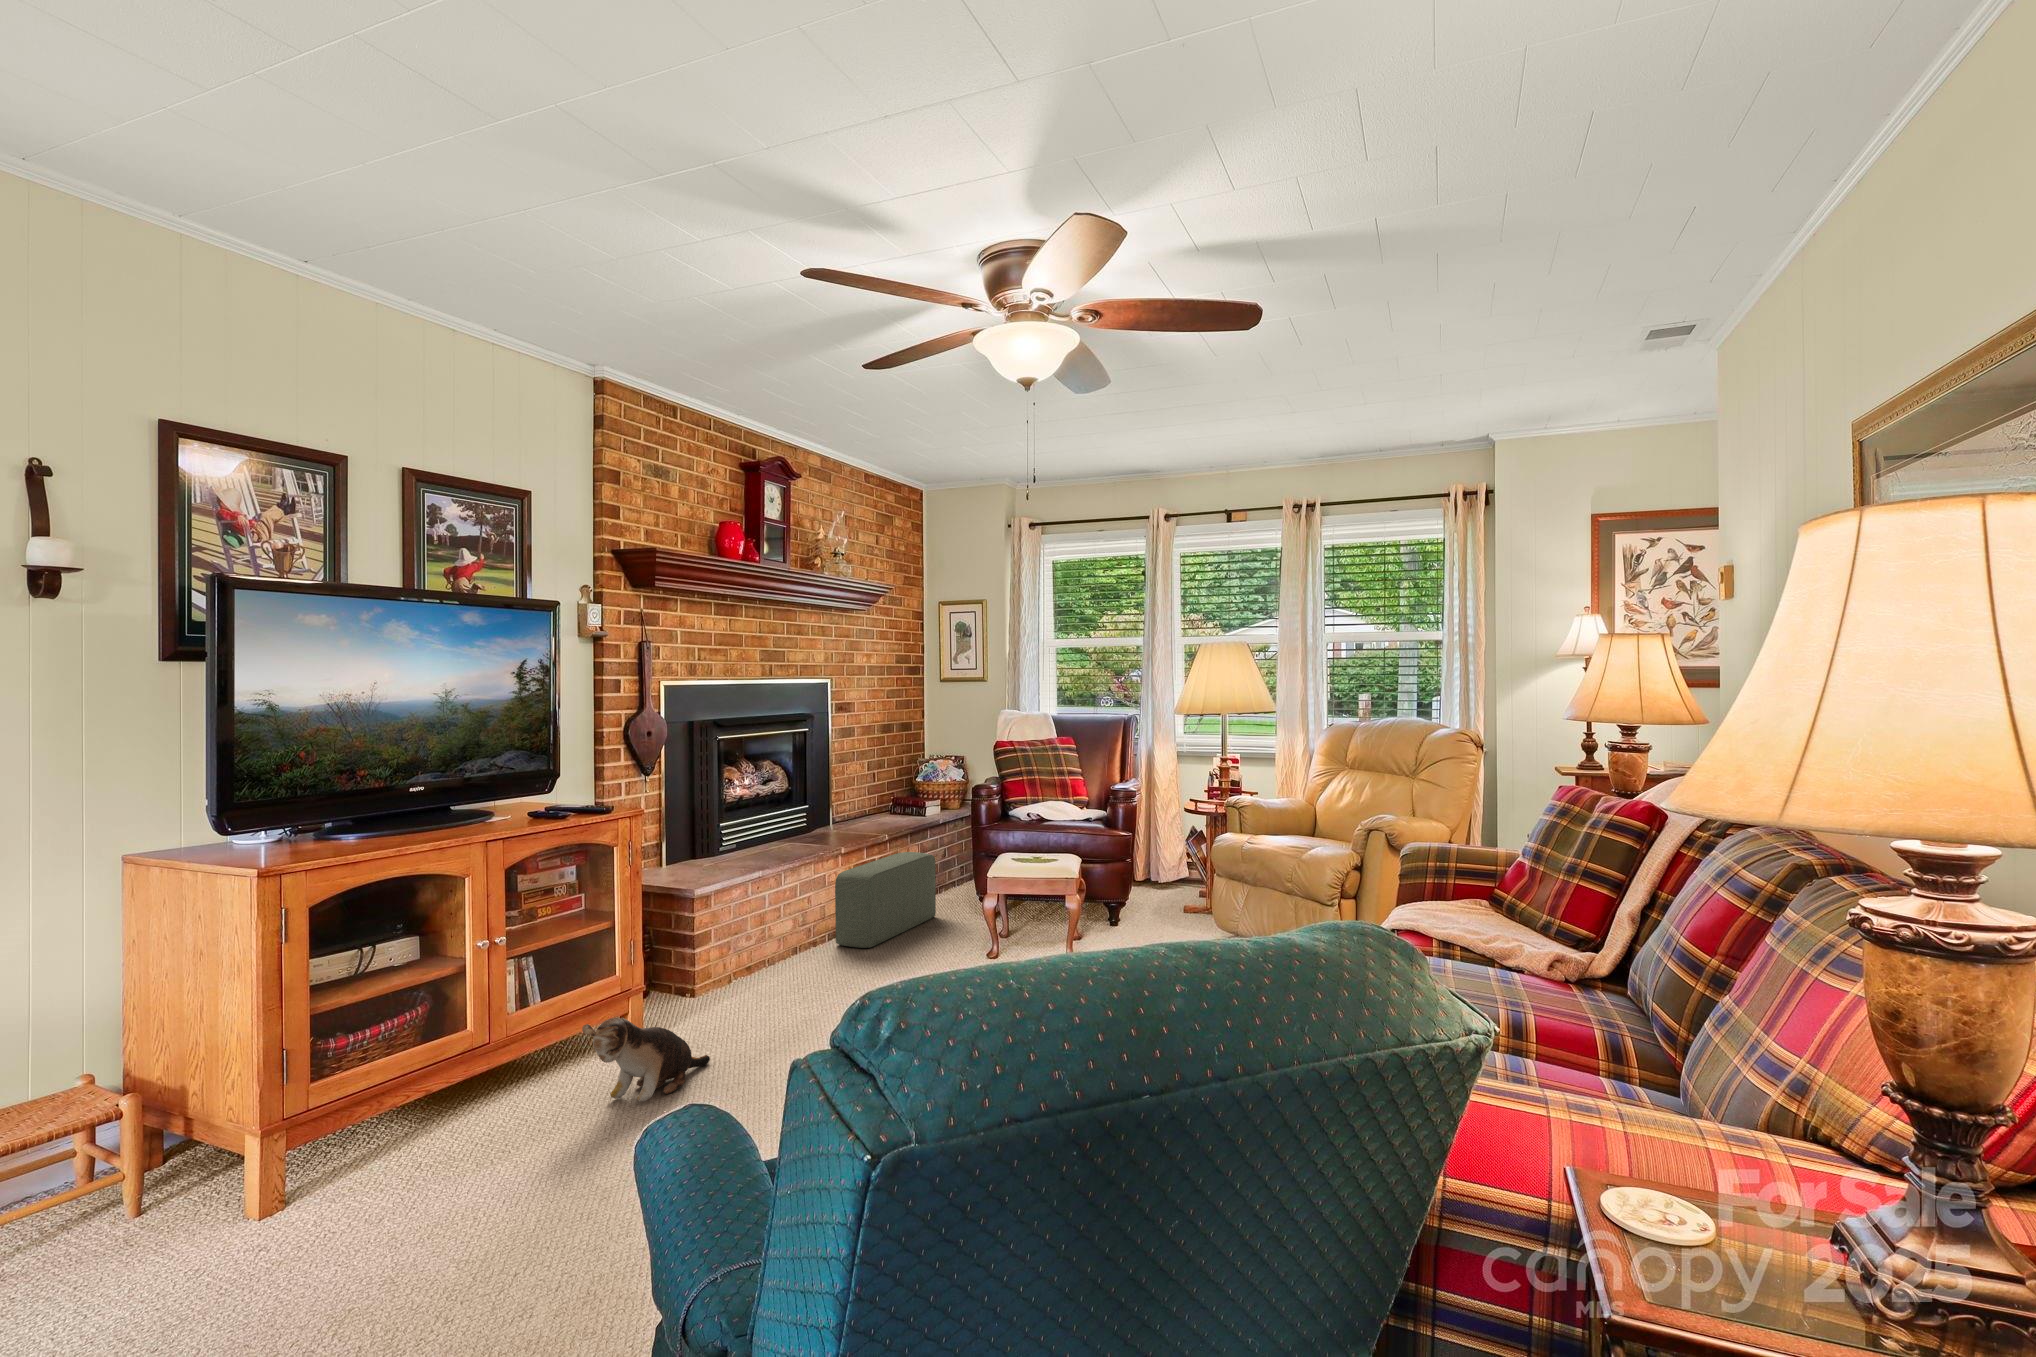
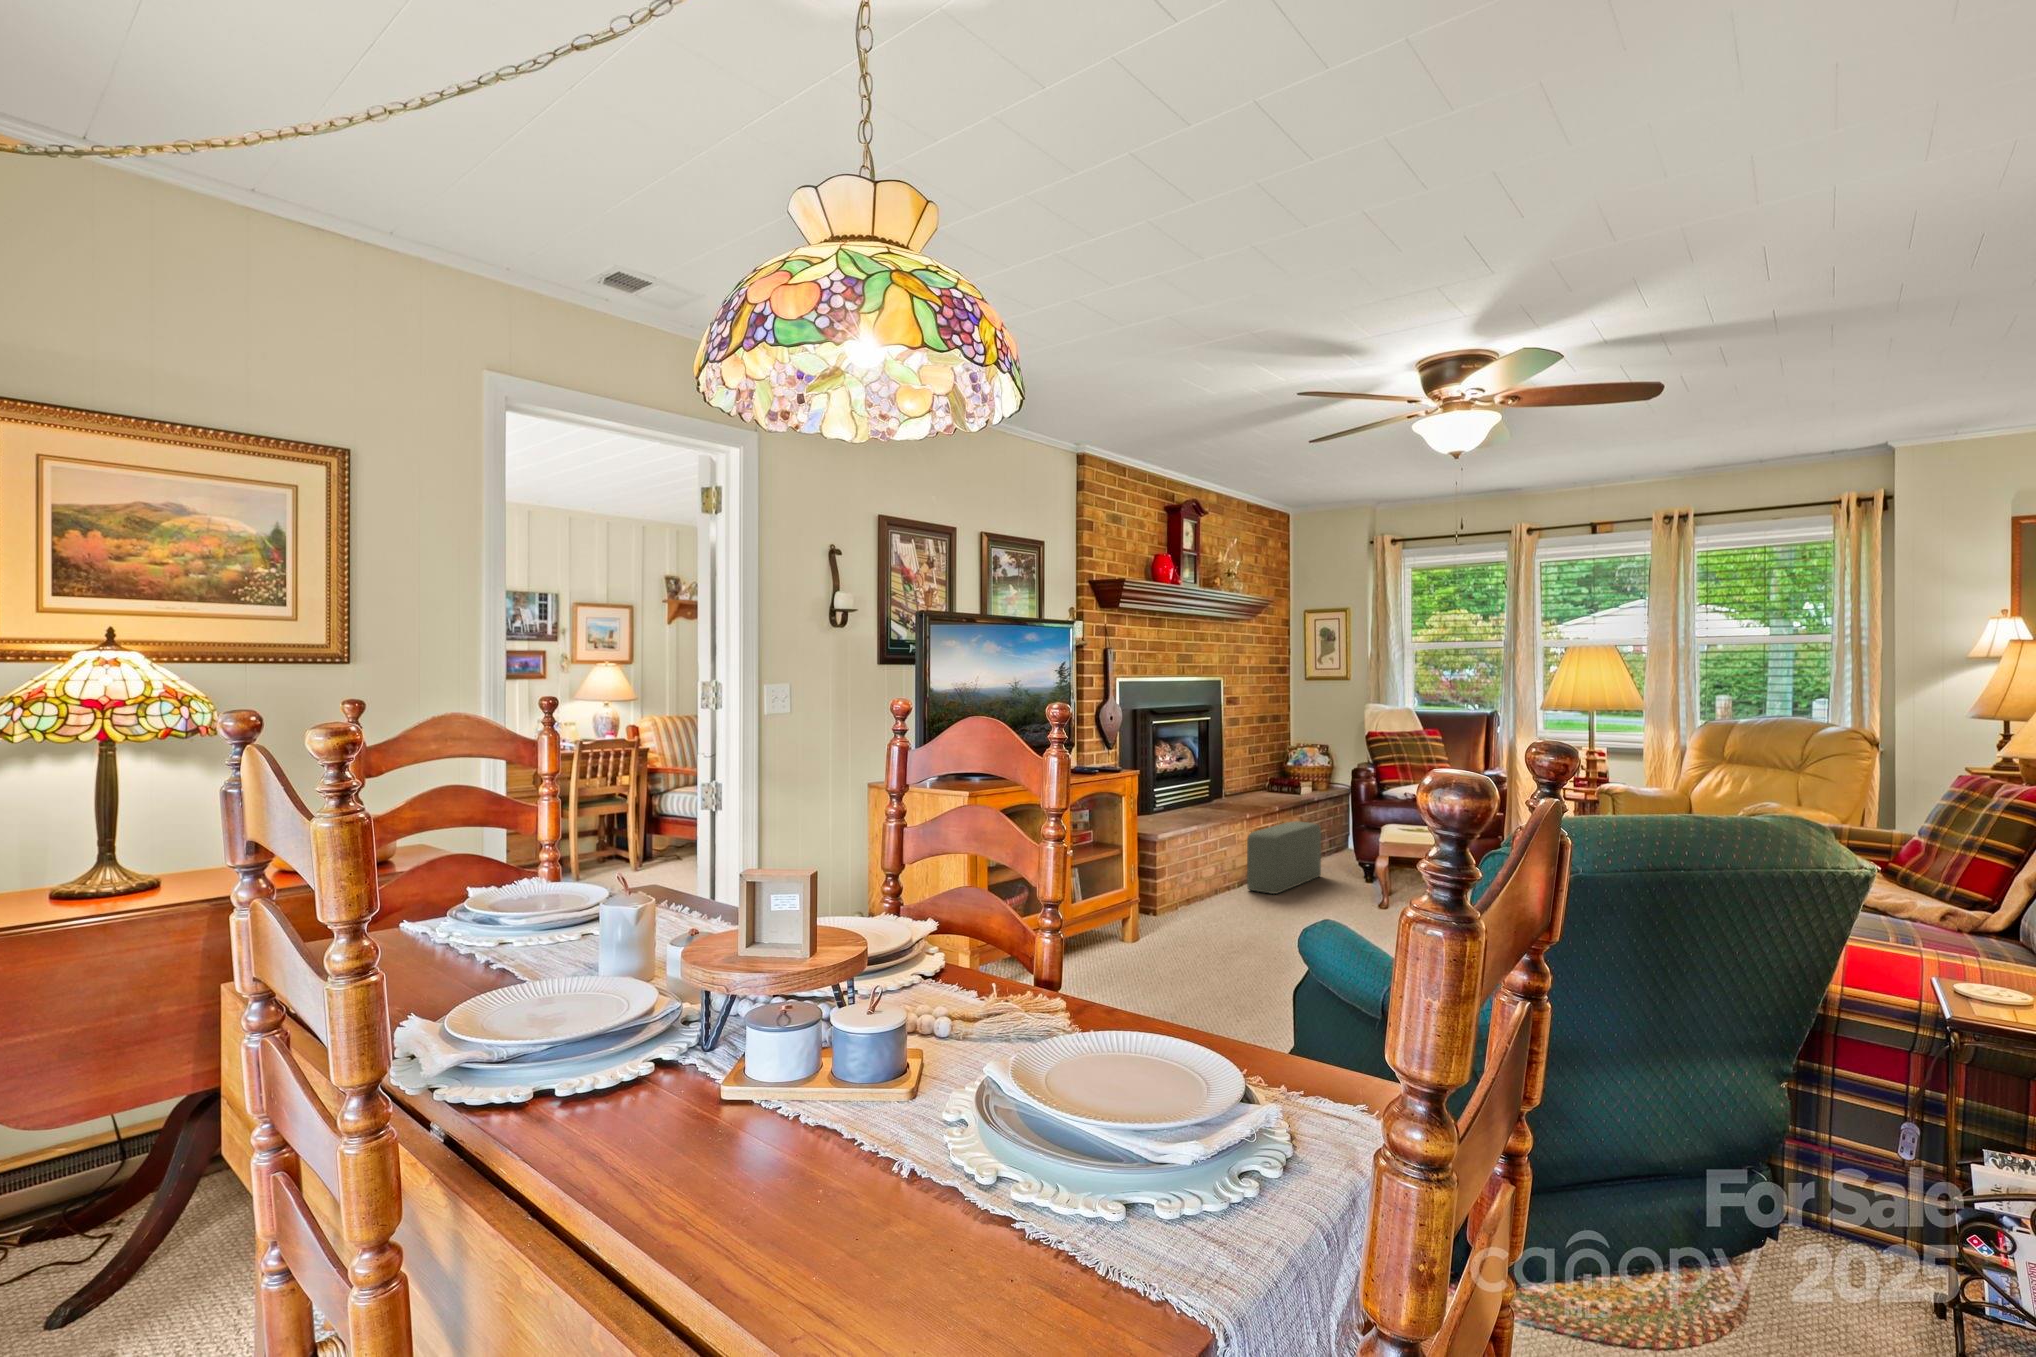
plush toy: present [582,1017,710,1101] -> none [1127,911,1196,970]

